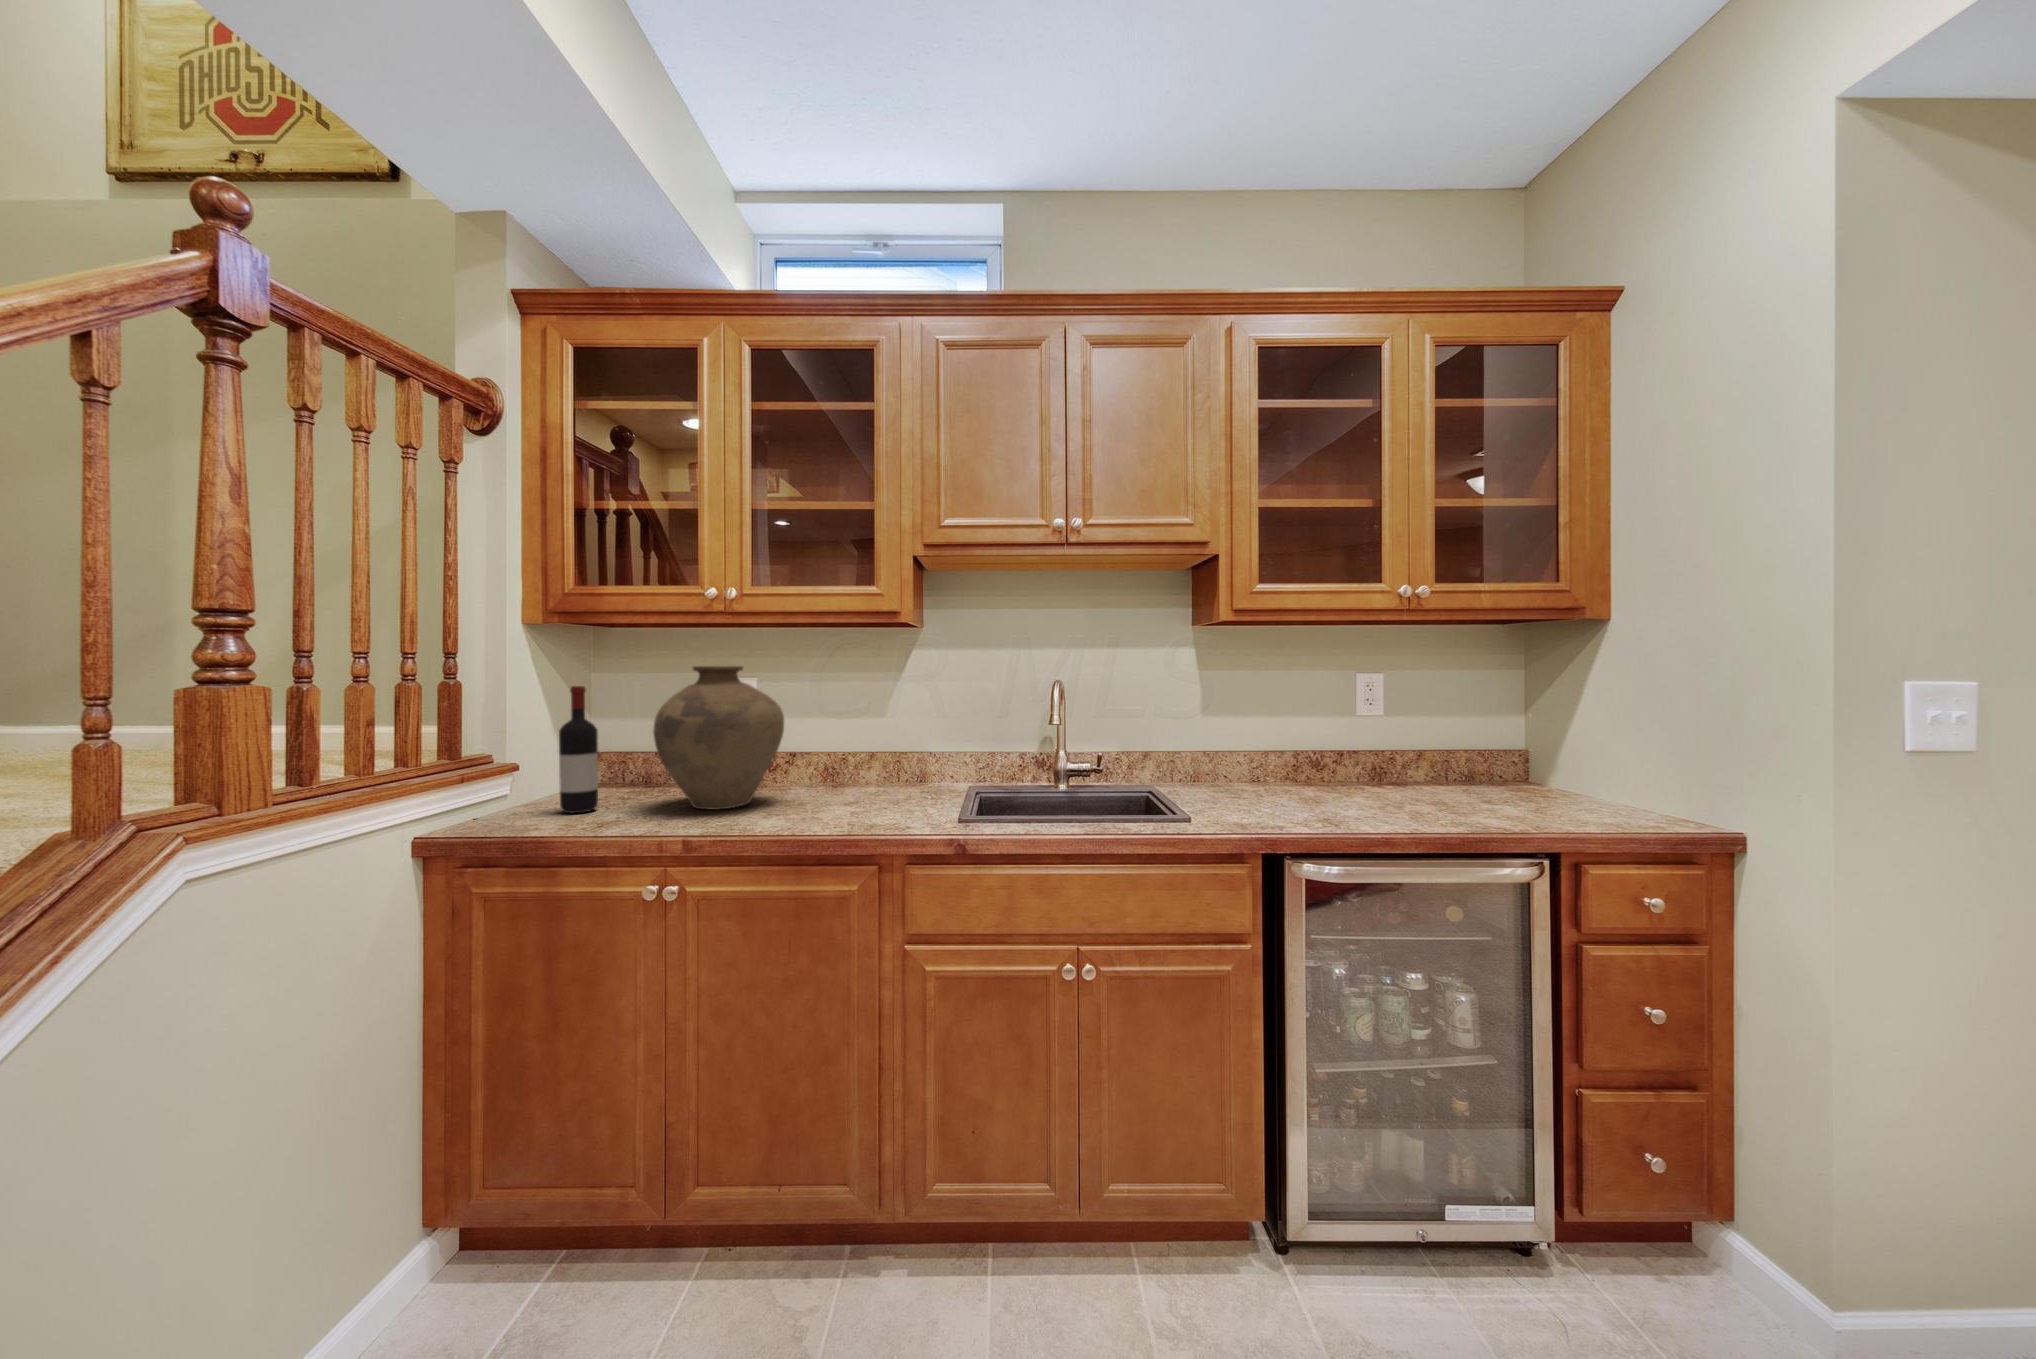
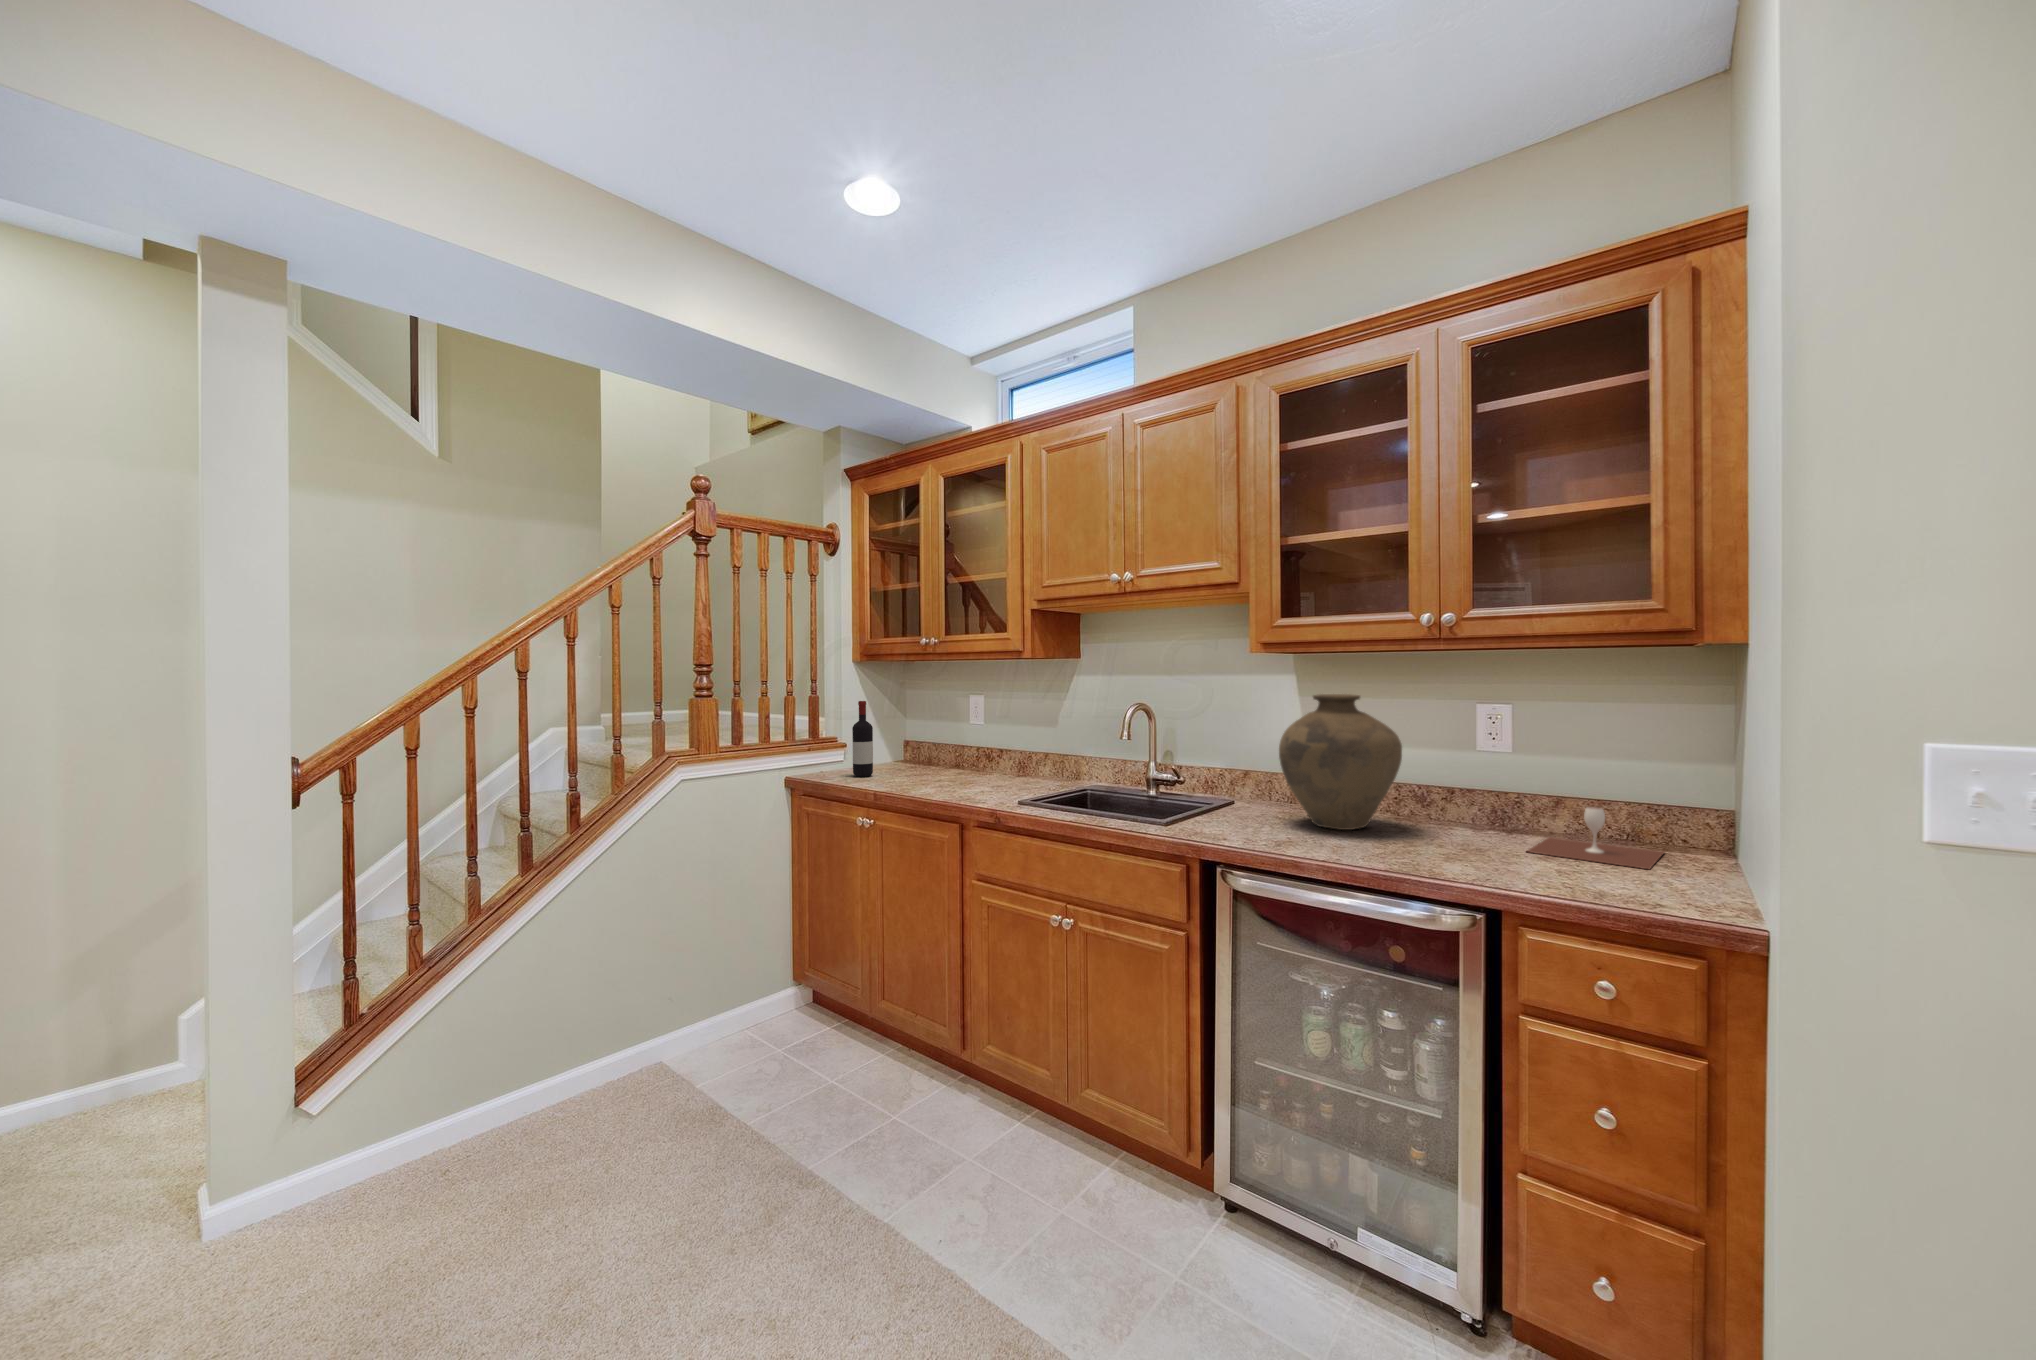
vase: present [653,666,784,810] -> present [1279,694,1402,830]
wine glass: none [1425,757,1553,802] -> present [1527,807,1664,869]

